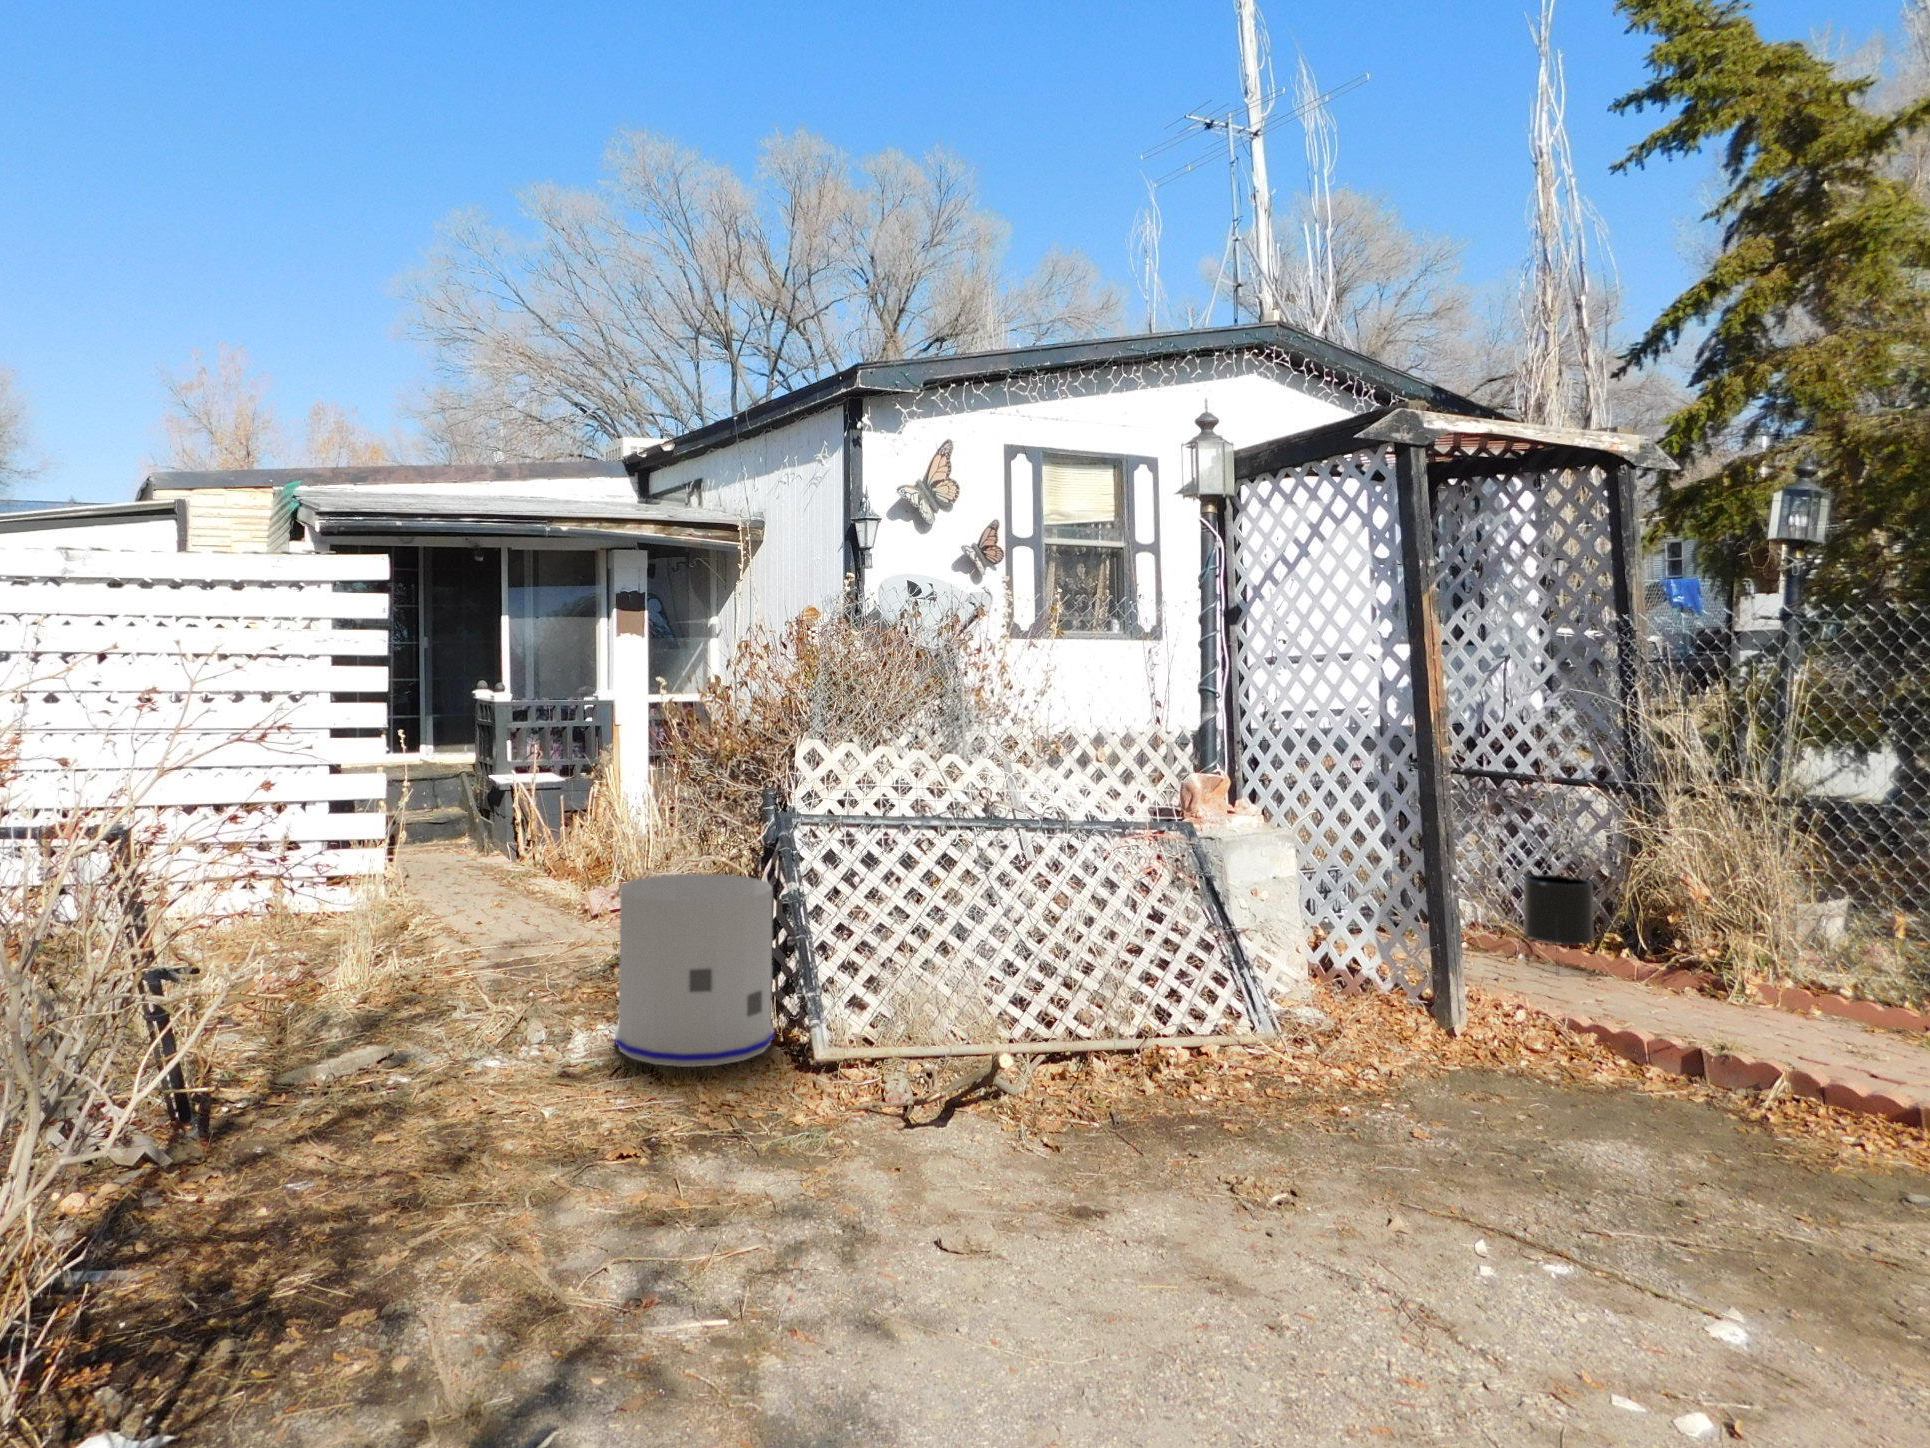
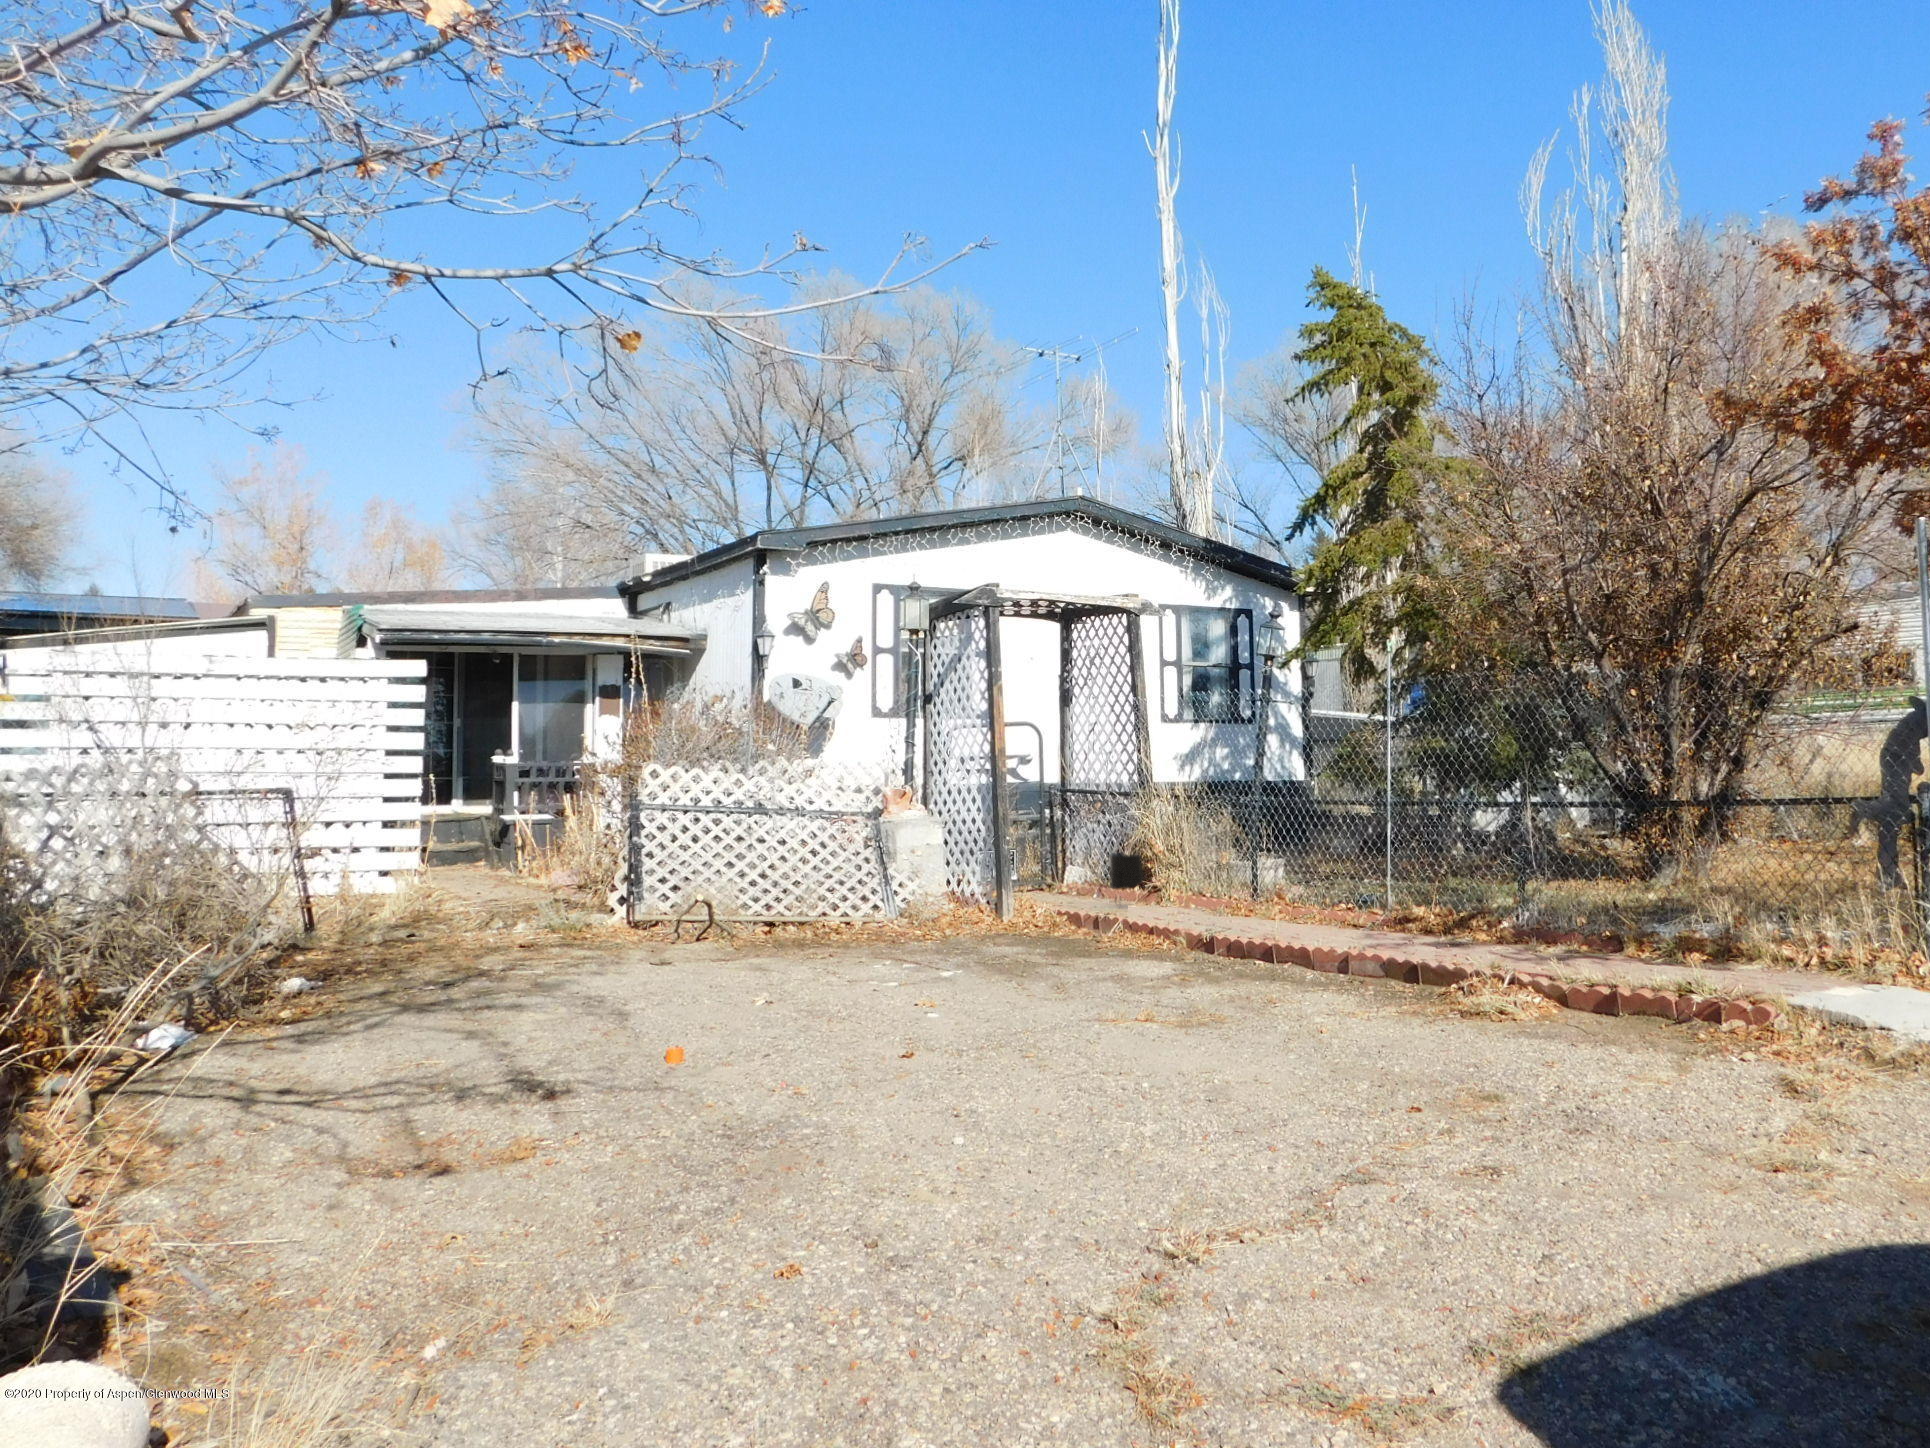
trash can: present [615,874,774,1067] -> none [535,837,627,929]

